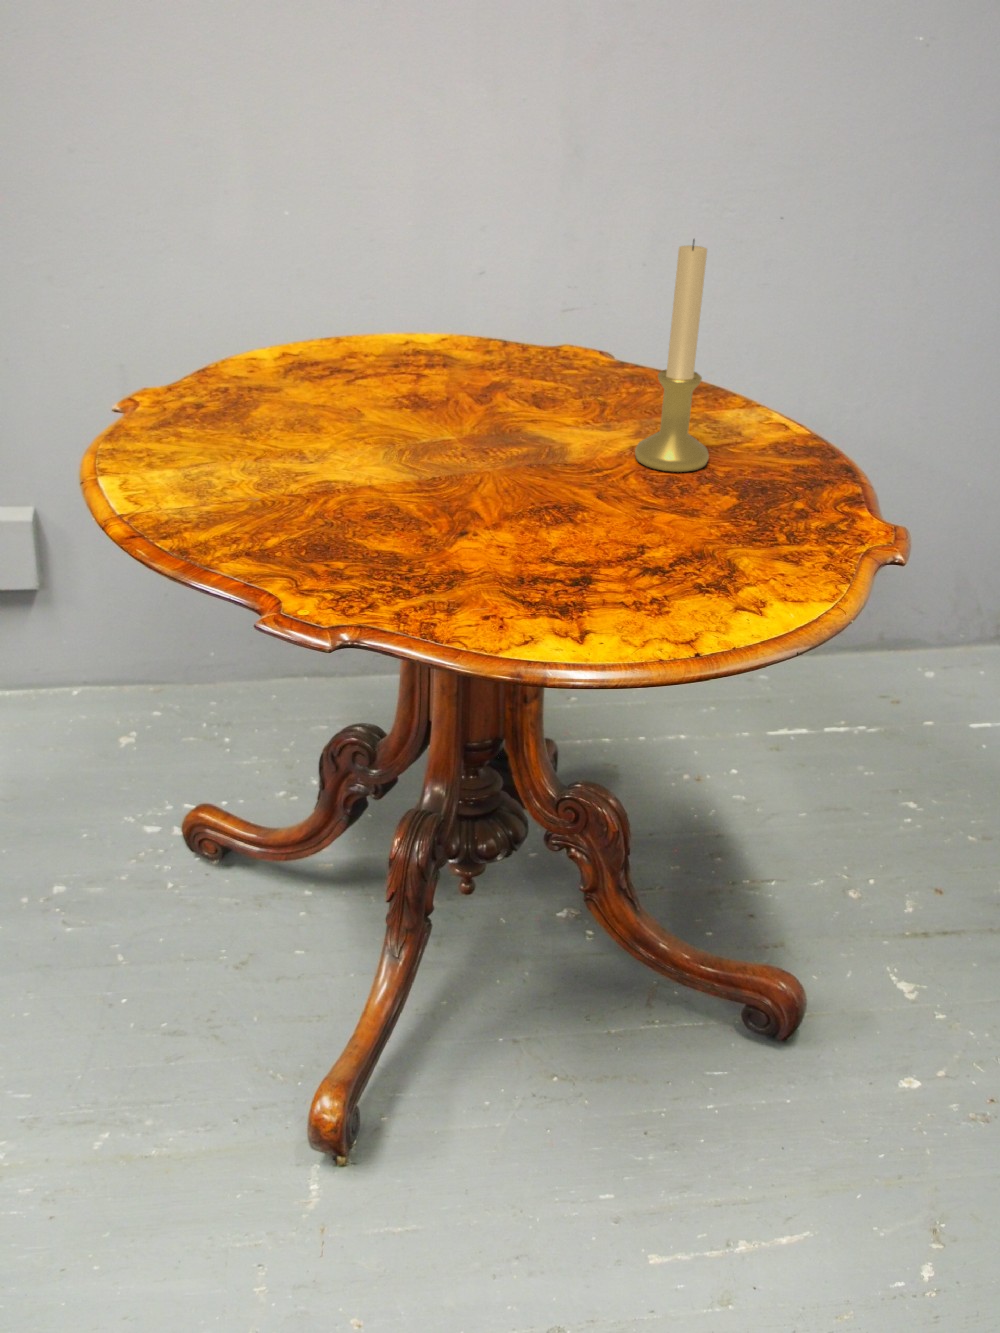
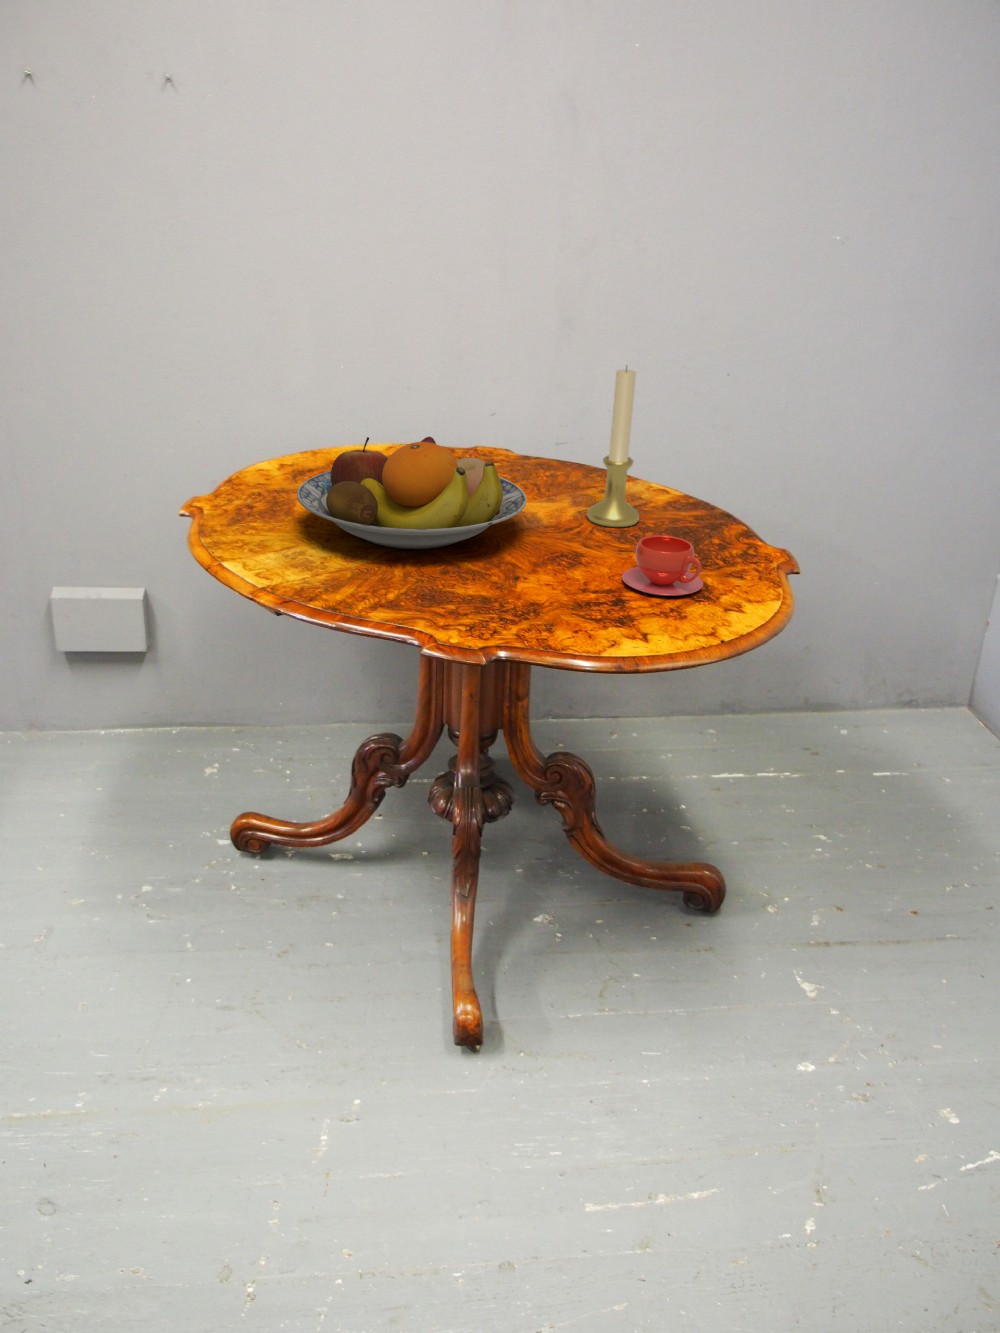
fruit bowl: none [220,322,532,479] -> present [297,437,527,549]
teacup: none [611,488,729,580] -> present [622,535,703,596]

